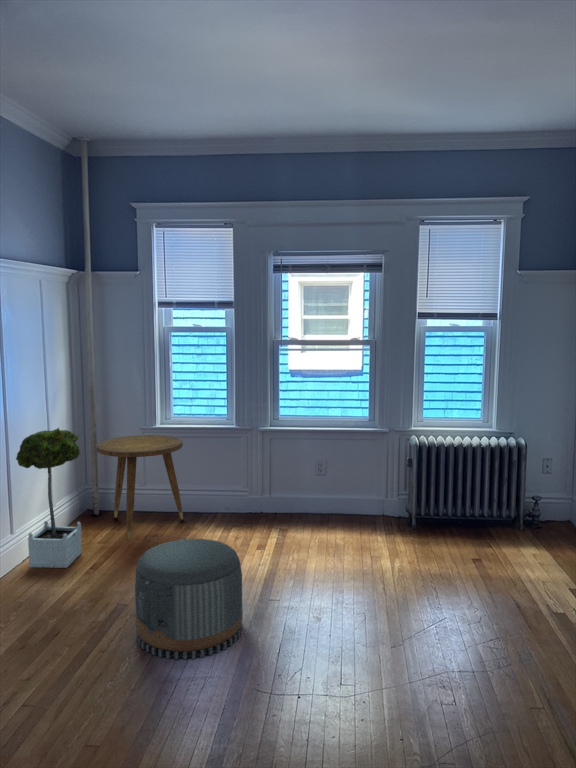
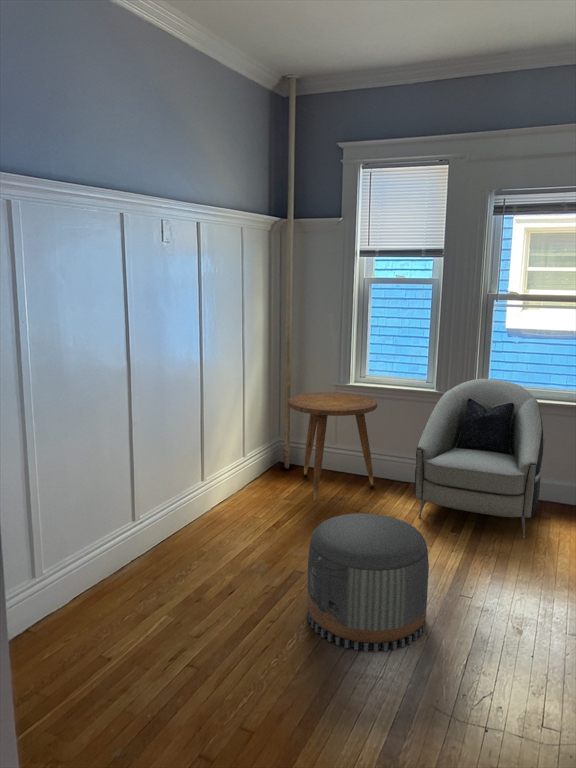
armchair: none [222,397,327,547] -> present [415,379,543,539]
potted tree: present [16,428,81,568] -> none [206,379,268,522]

